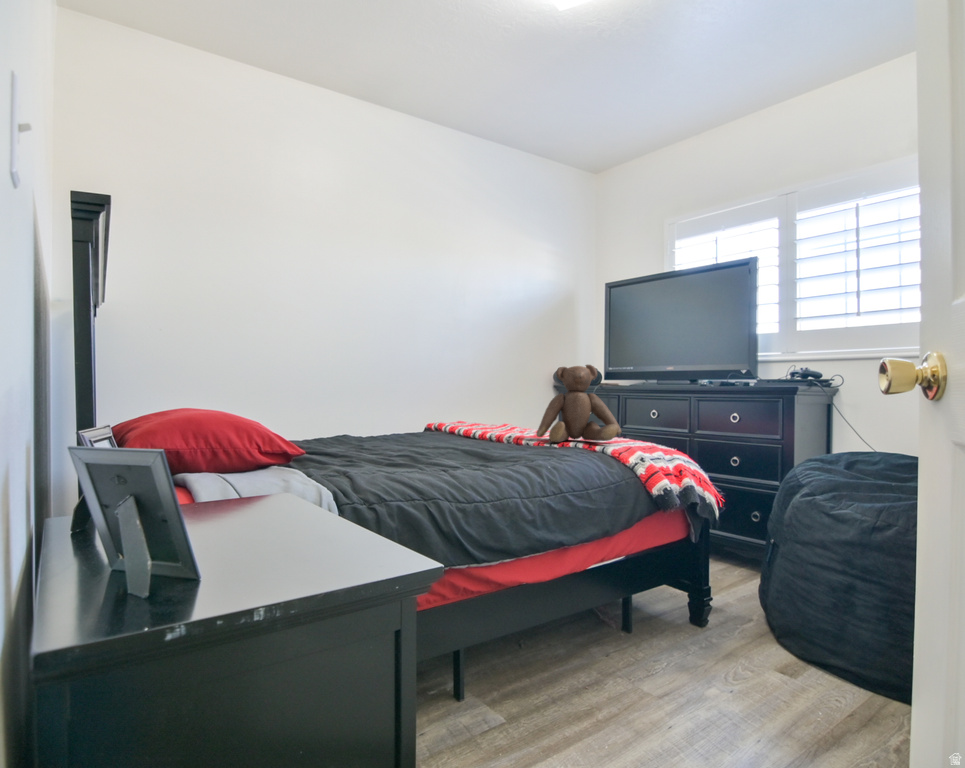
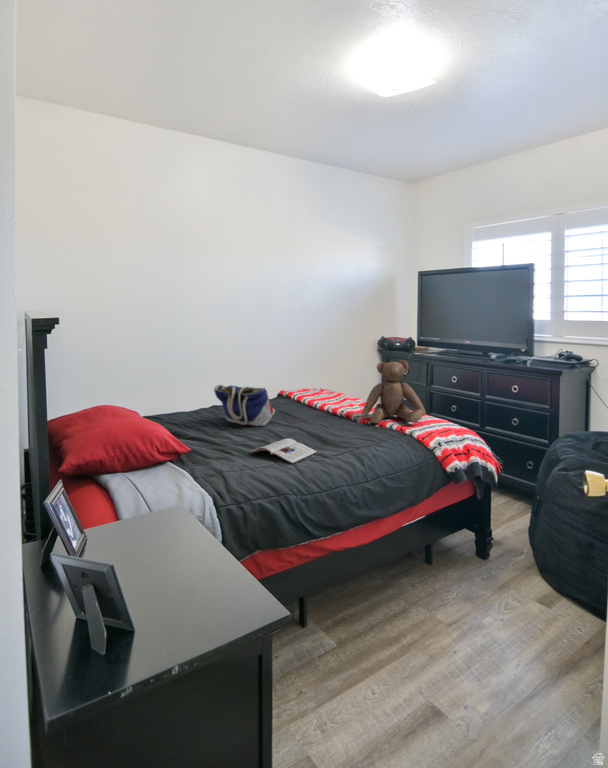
tote bag: none [338,394,420,449] -> present [214,385,275,426]
magazine: none [387,451,478,472] -> present [252,439,317,464]

